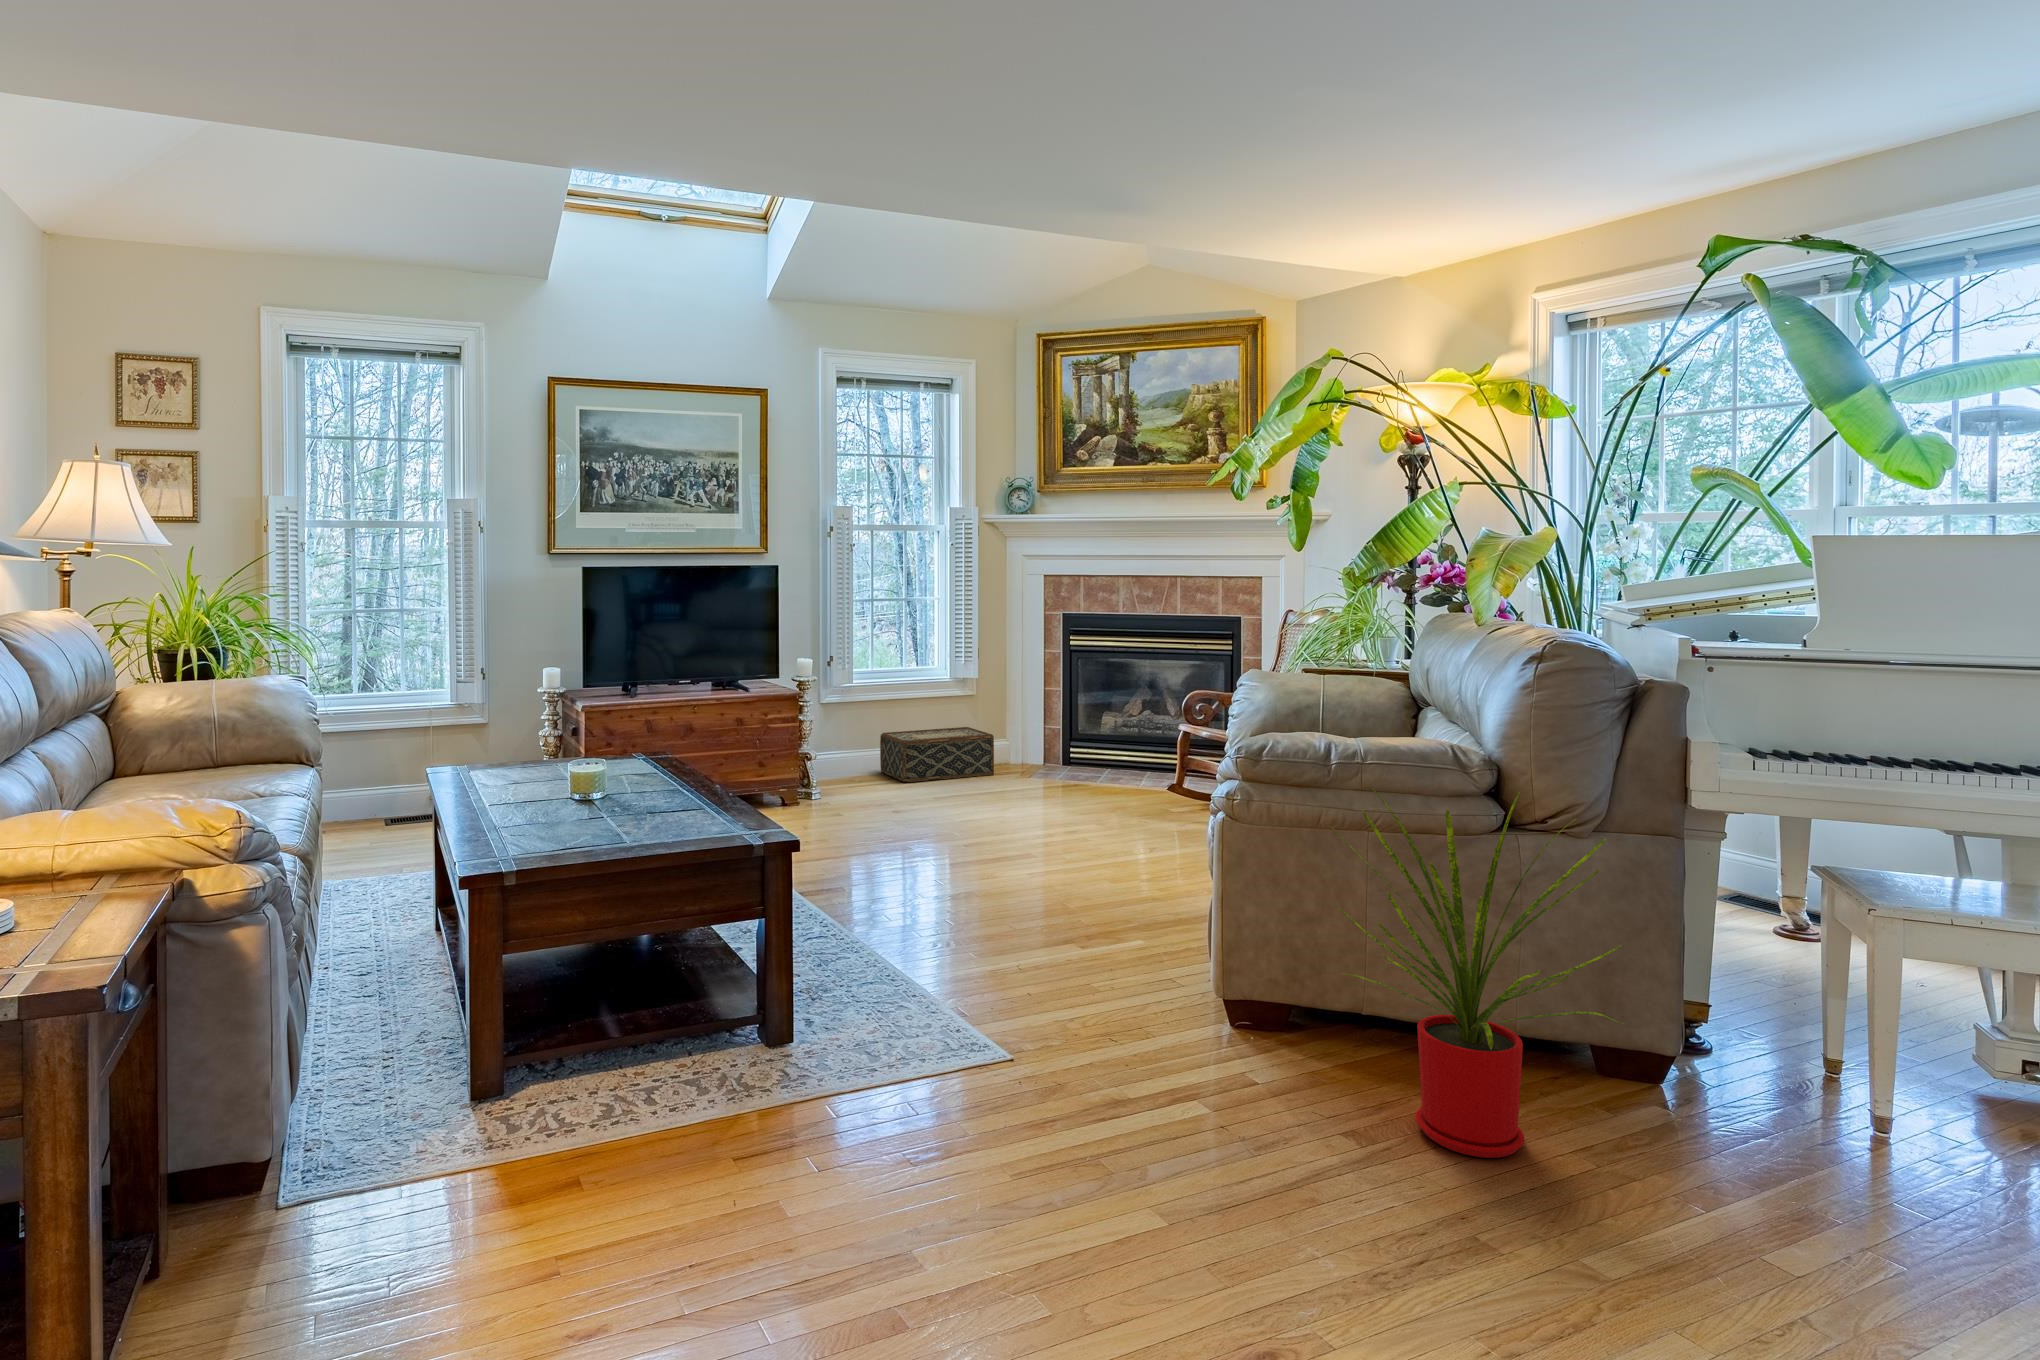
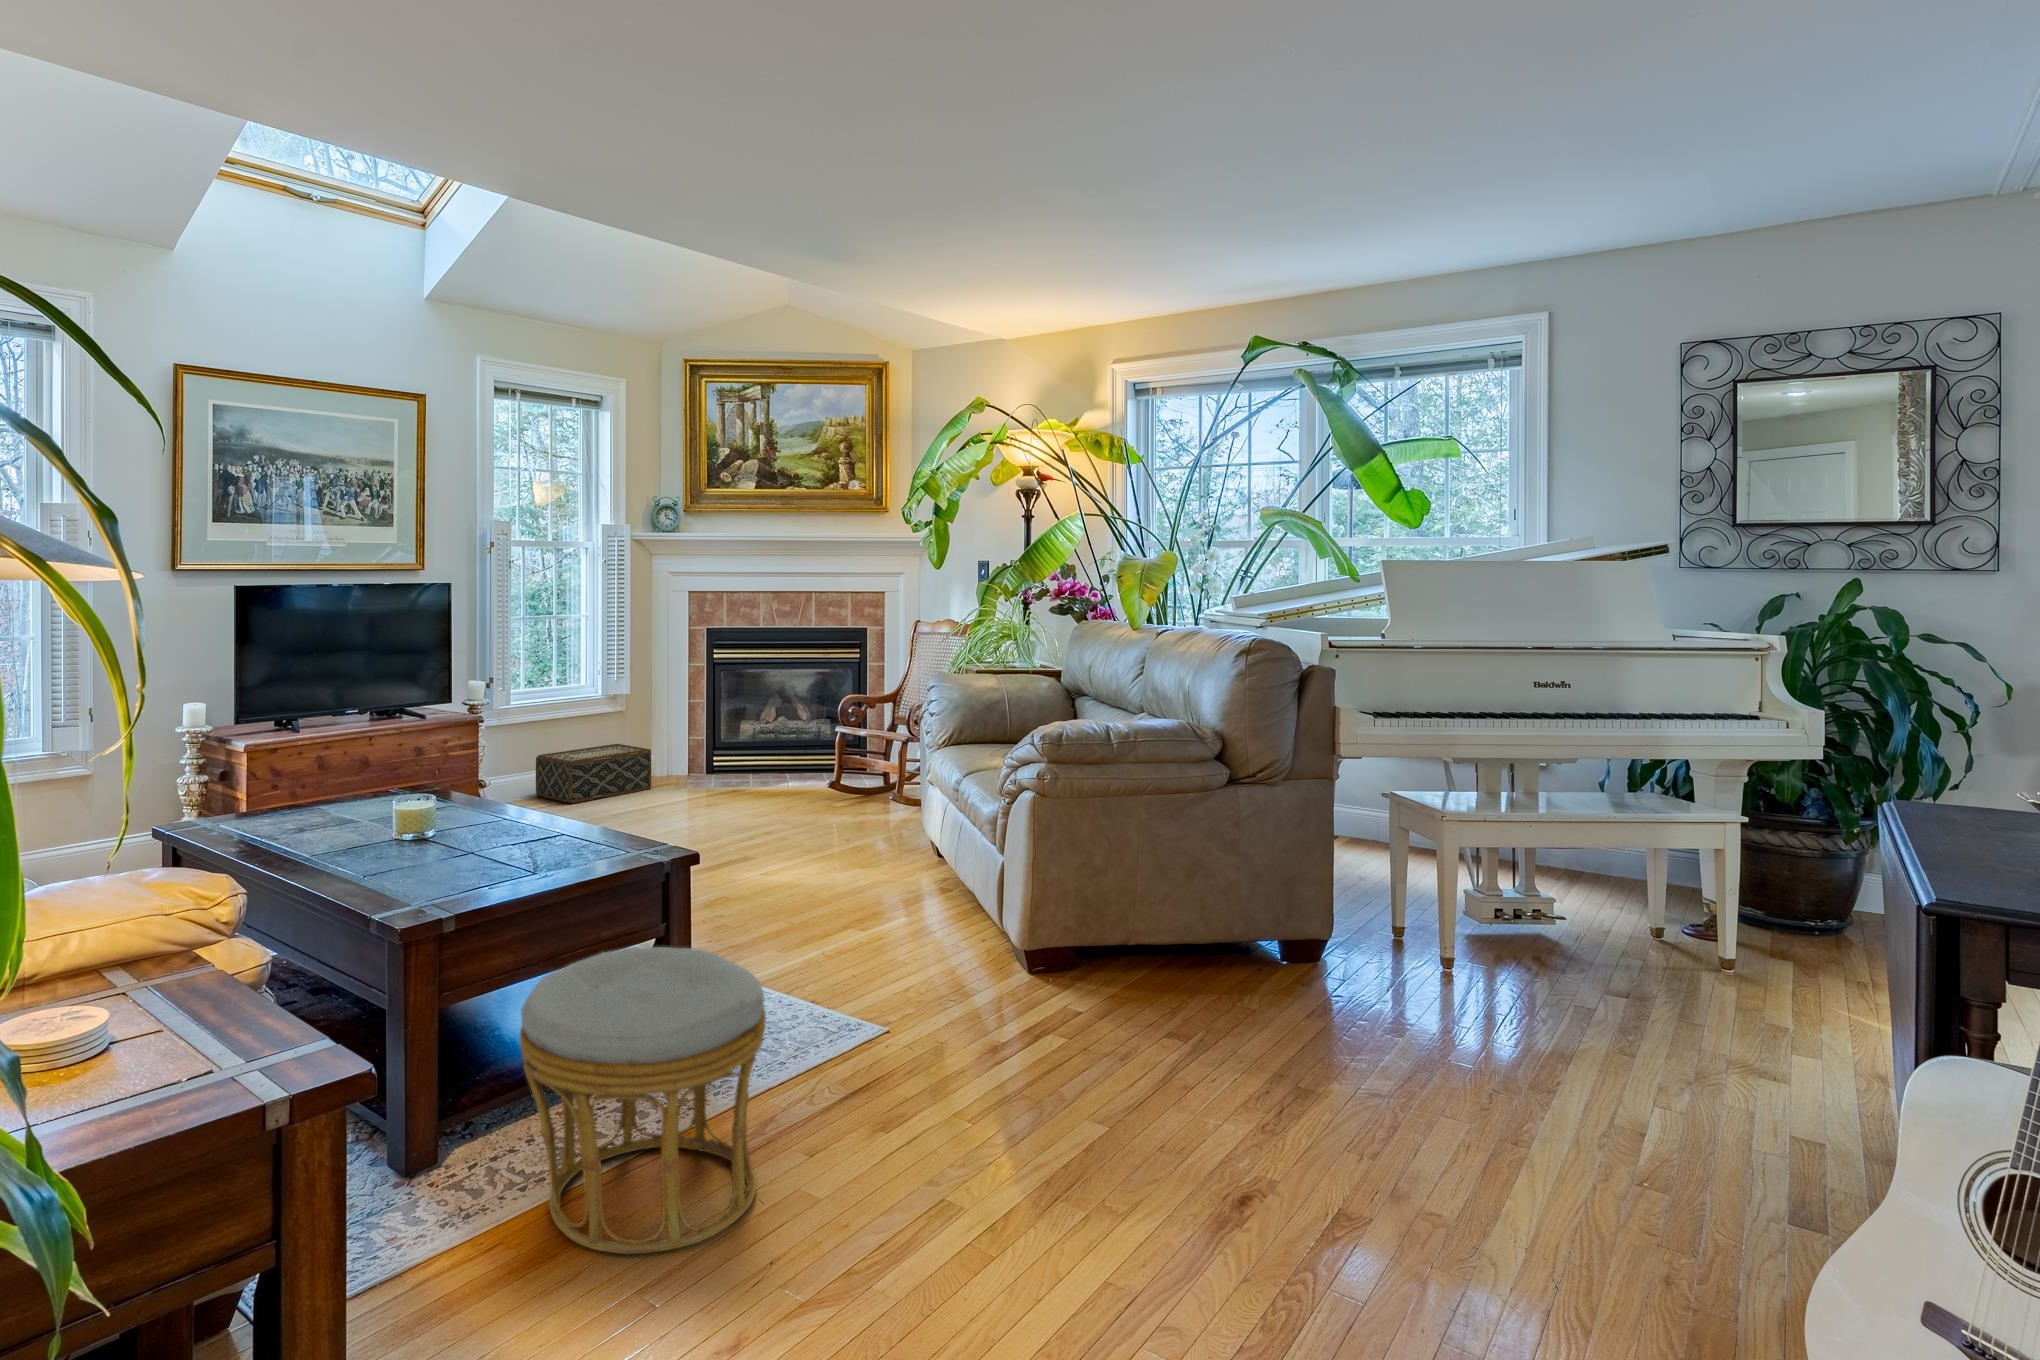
house plant: present [1333,790,1624,1158] -> none [1143,753,1348,1024]
ottoman: none [475,931,728,1250] -> present [520,947,766,1255]

